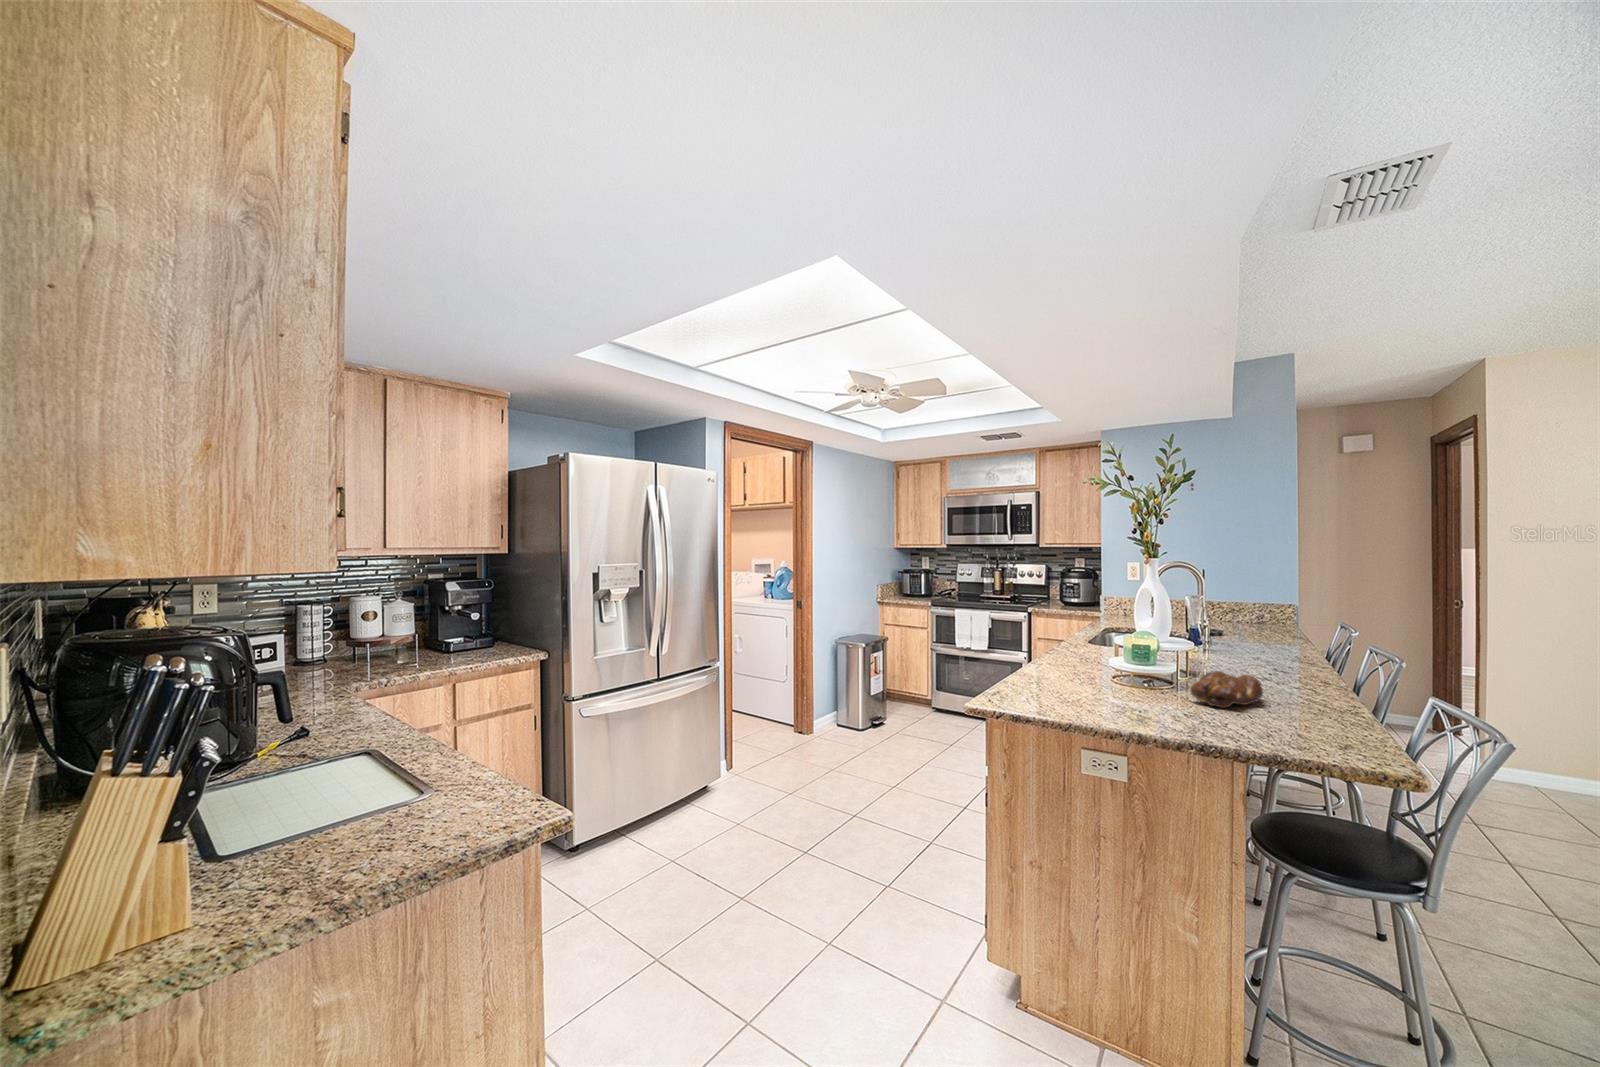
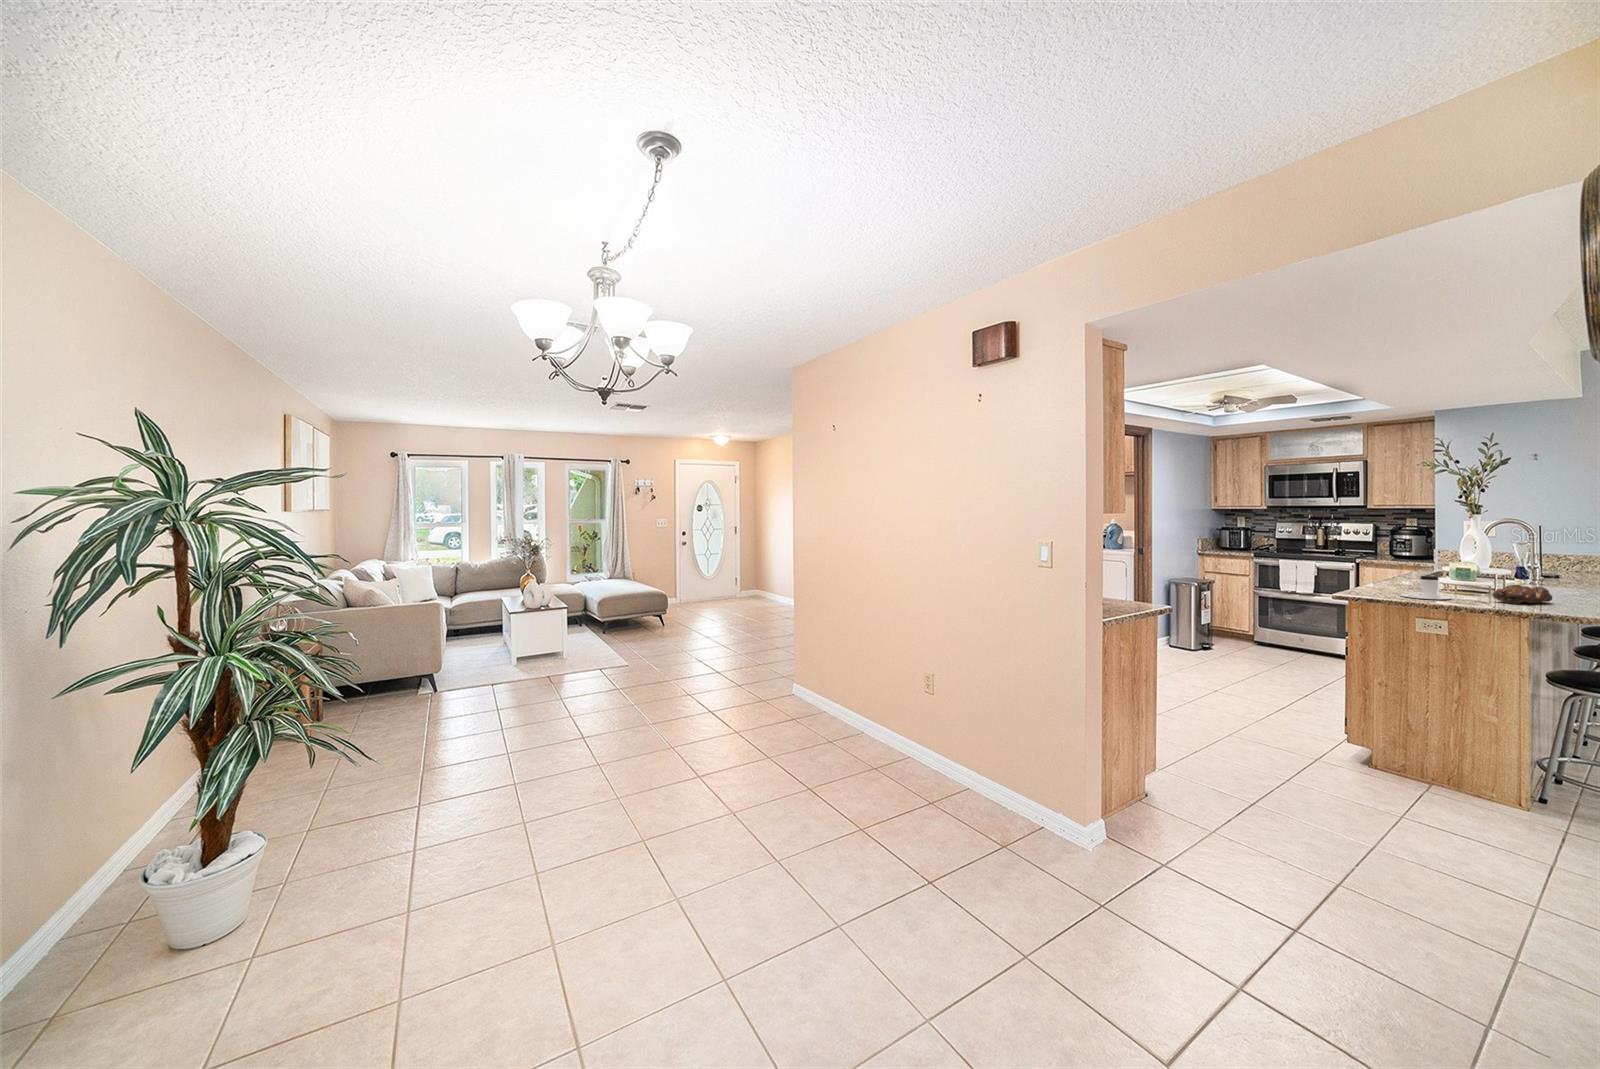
coffee cup: none [1069,658,1137,701] -> present [1401,576,1451,600]

